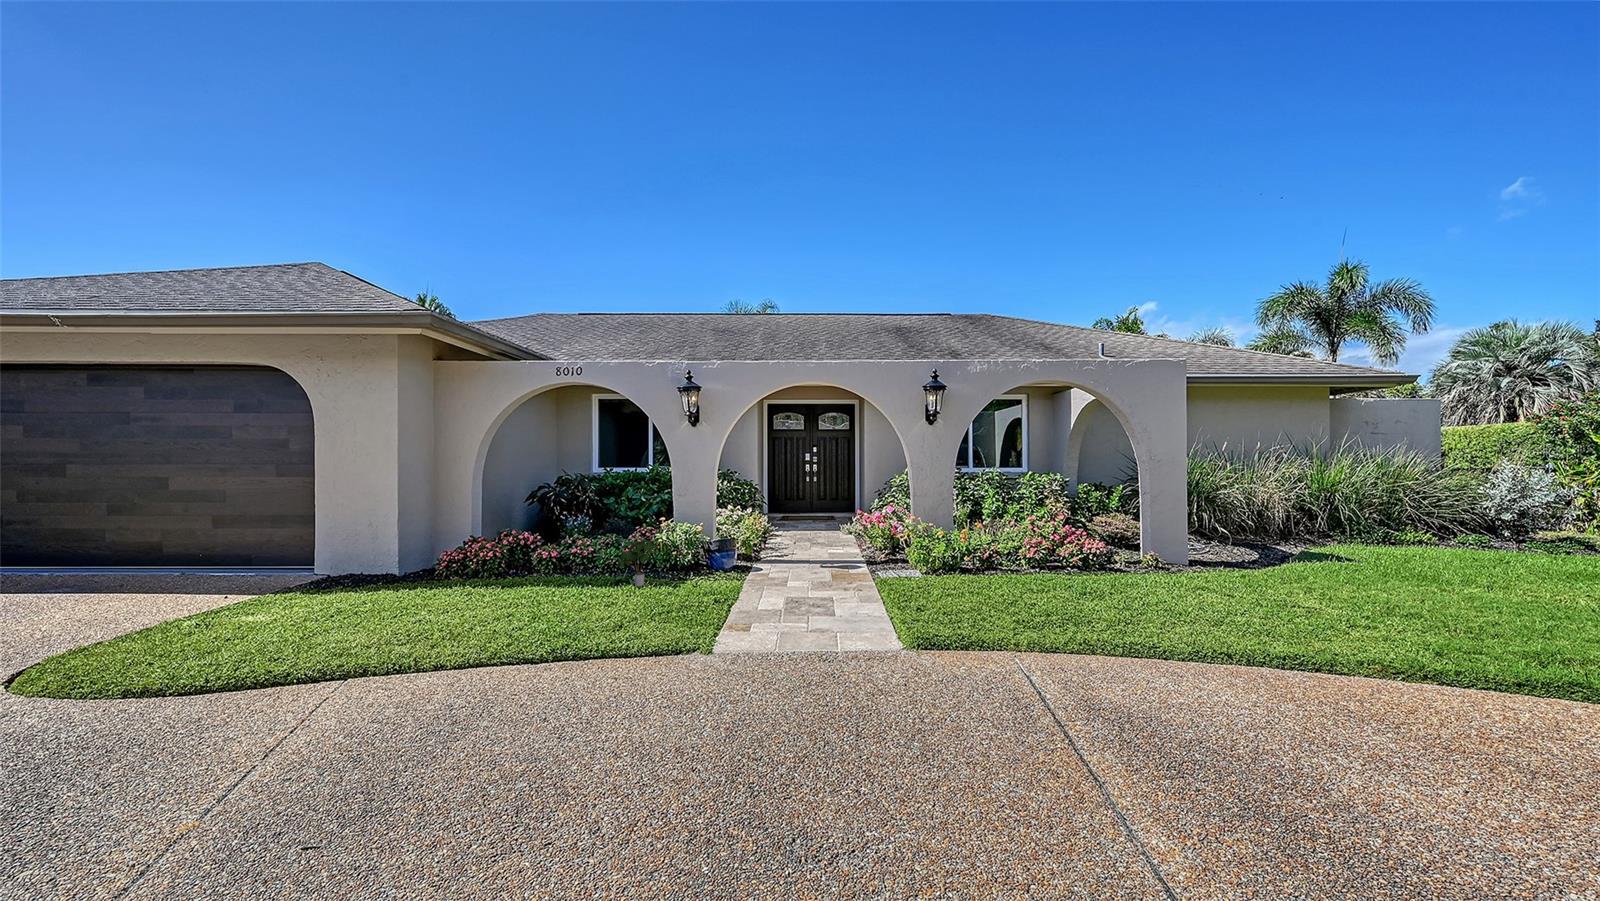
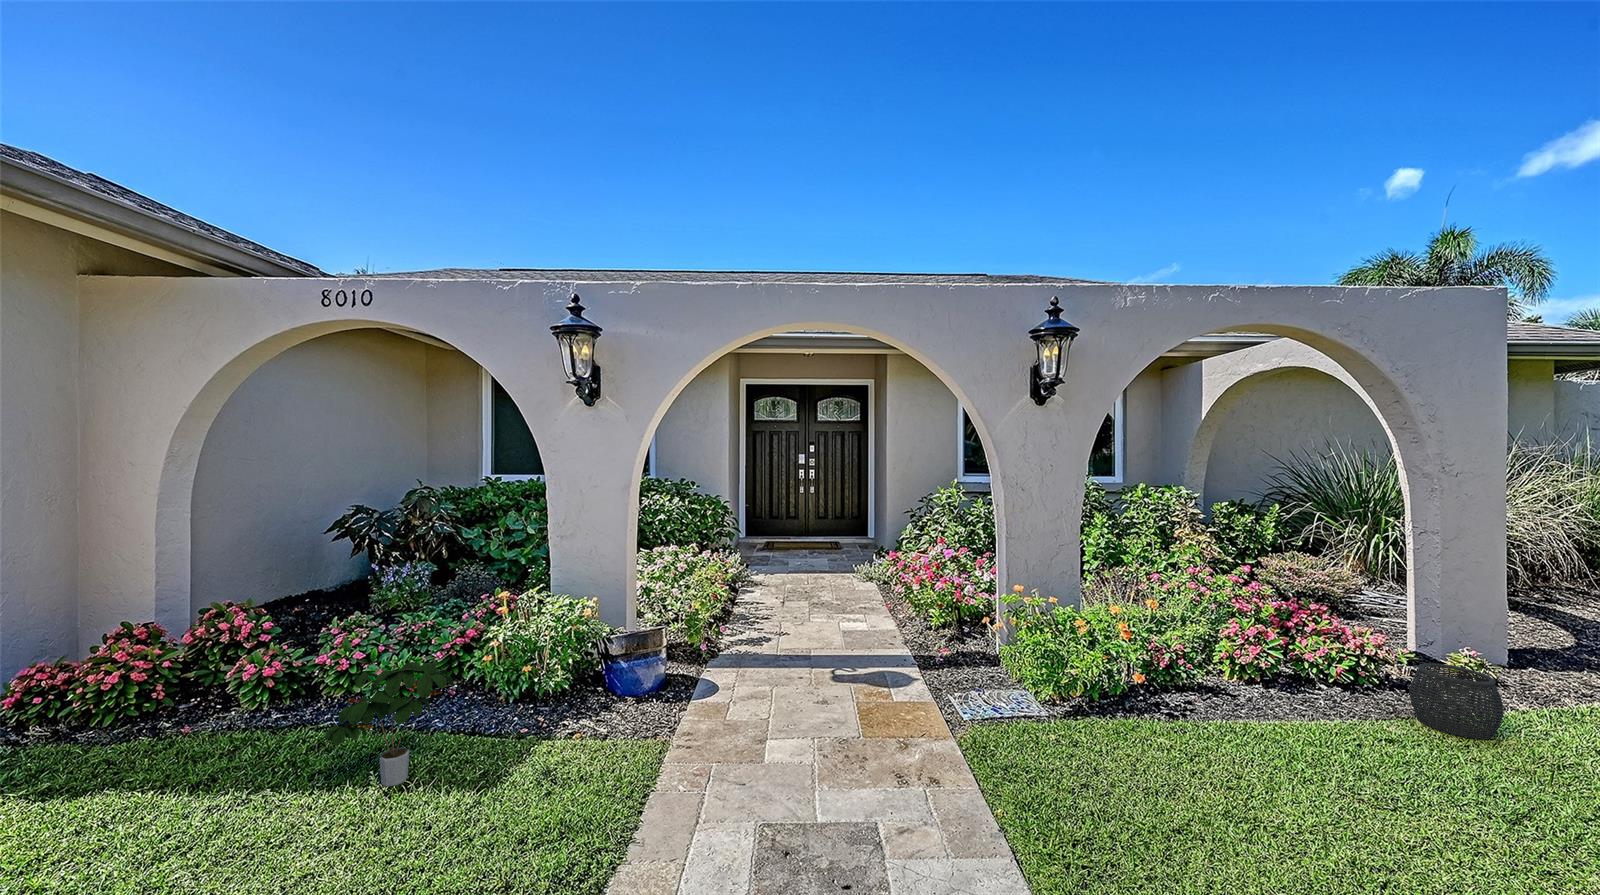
woven basket: none [1083,547,1116,577] -> present [1409,663,1505,740]

